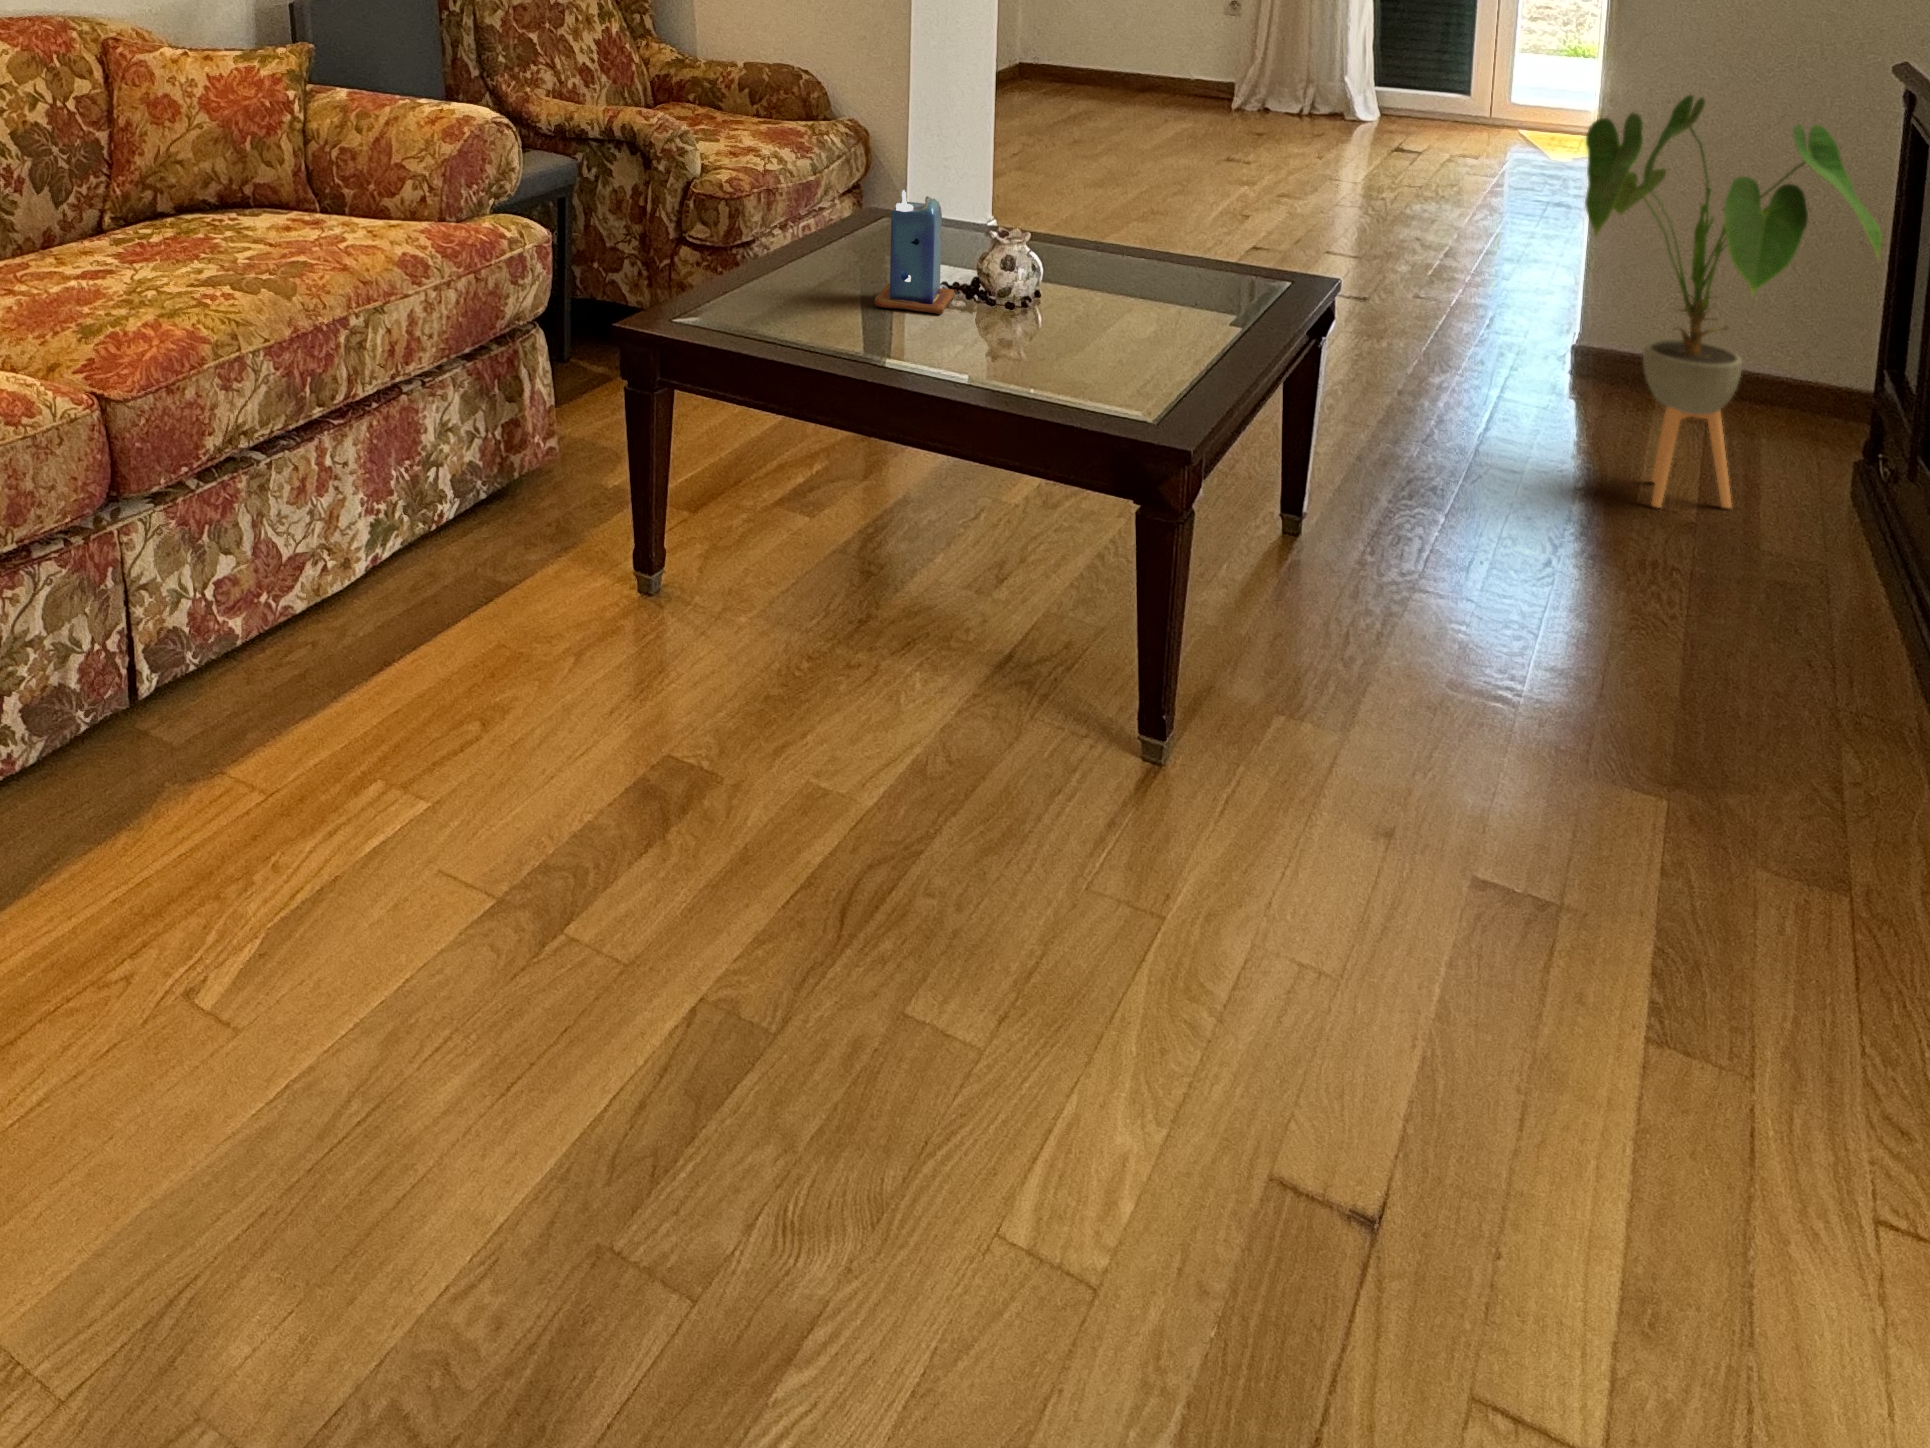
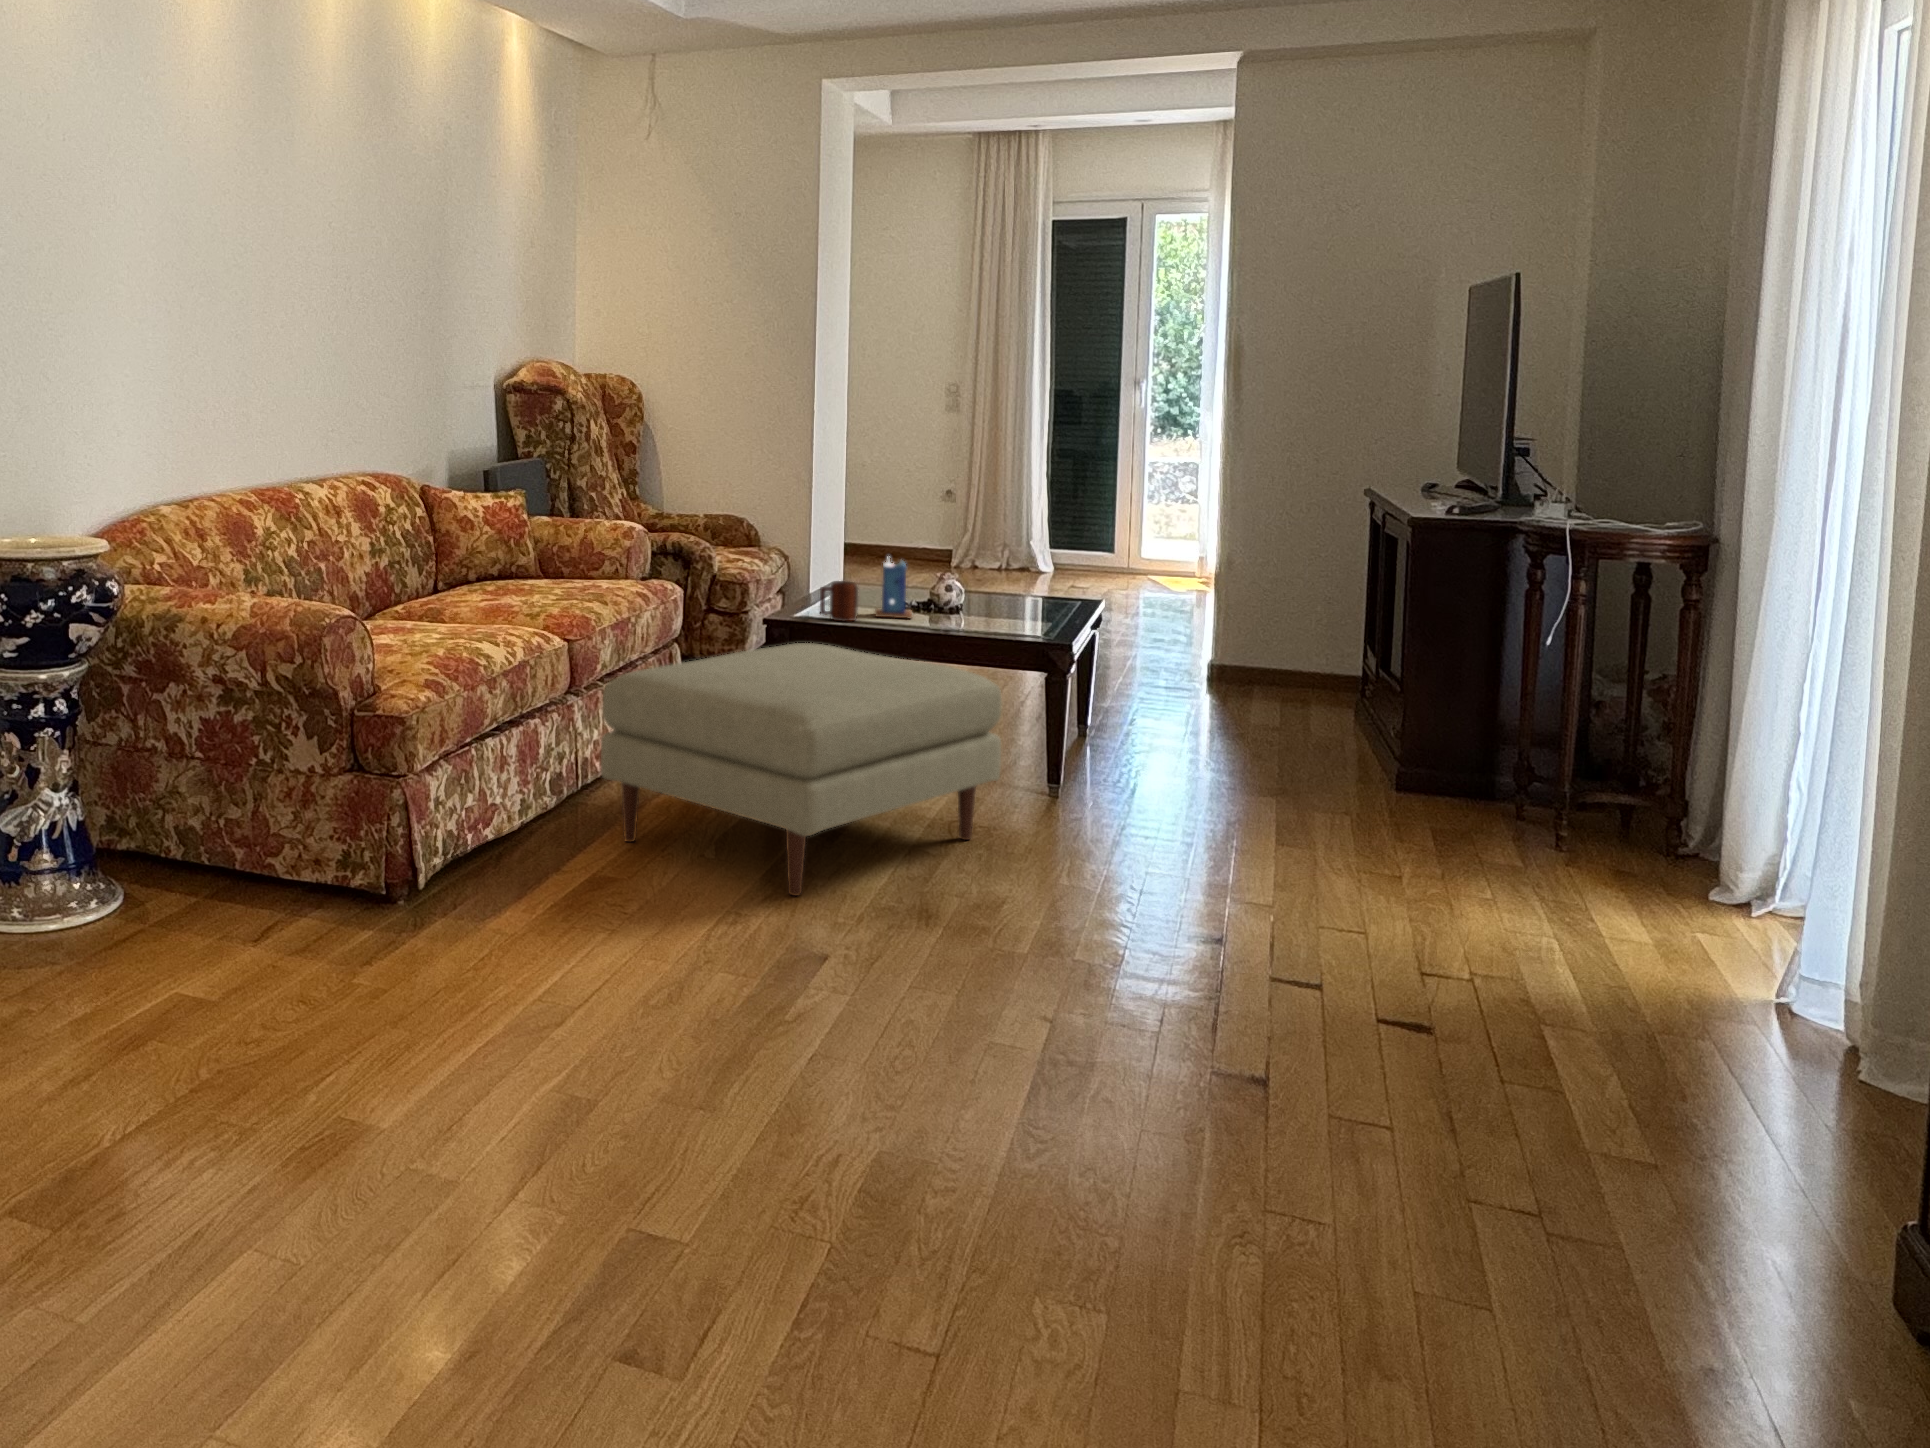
house plant: present [1585,95,1882,508] -> none [1220,506,1363,723]
mug: none [758,240,830,321] -> present [820,581,858,621]
ottoman: none [29,411,943,1246] -> present [601,643,1002,895]

